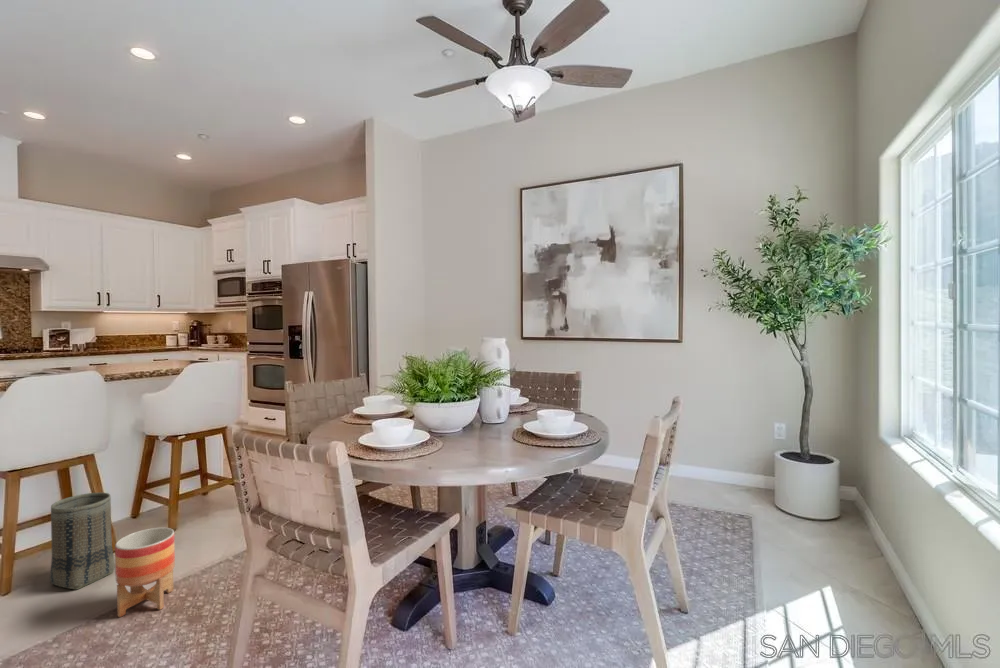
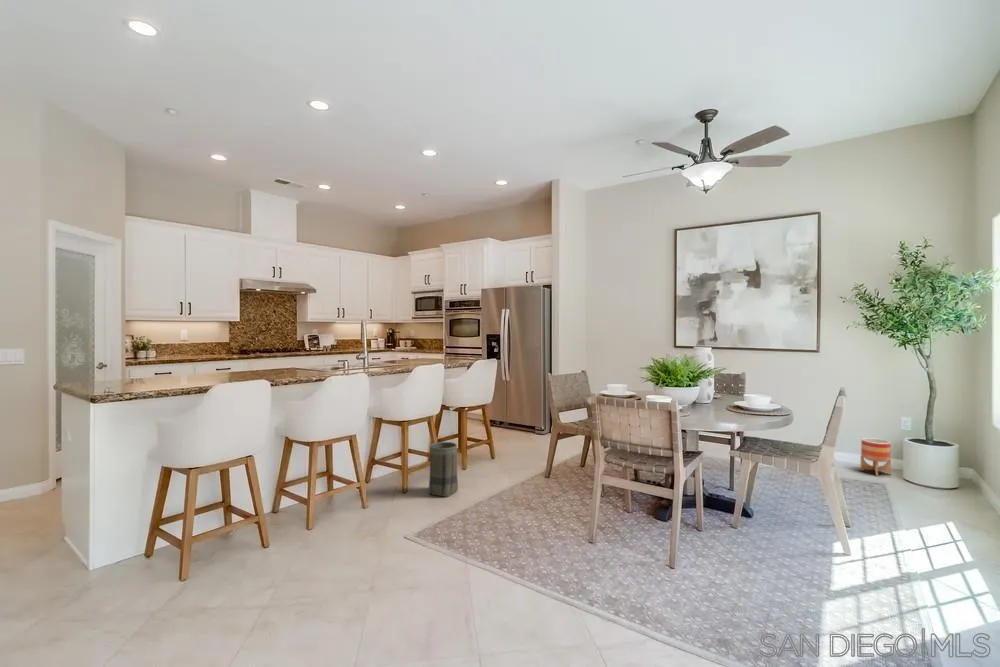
planter: present [115,528,175,617] -> present [860,438,891,476]

